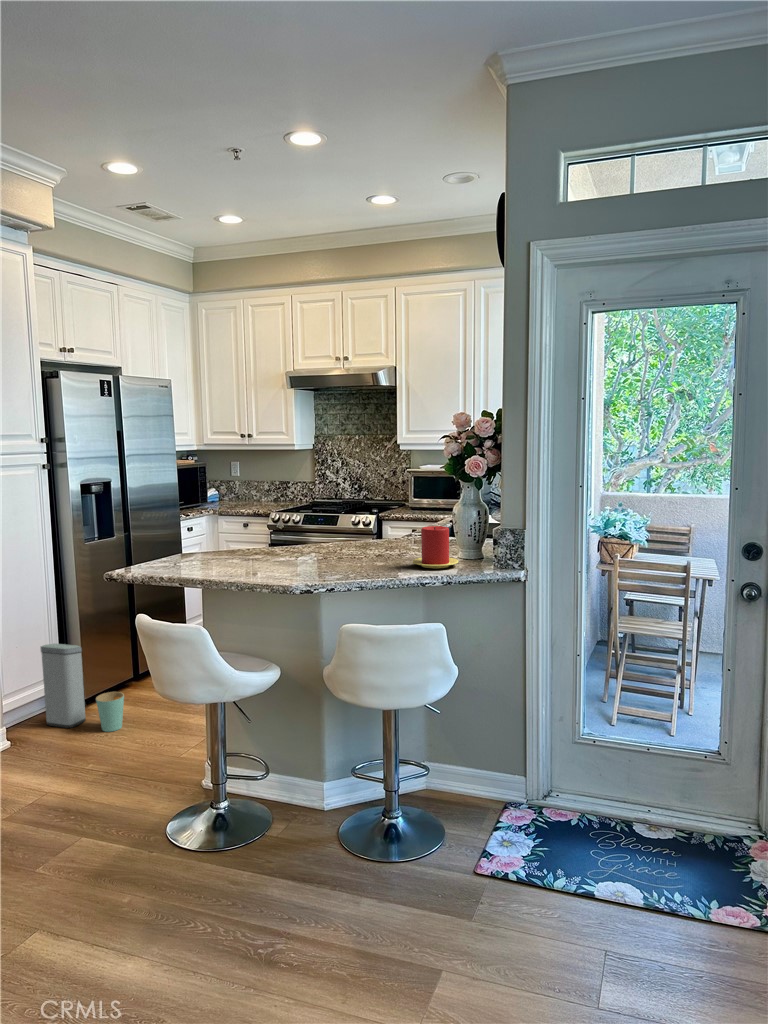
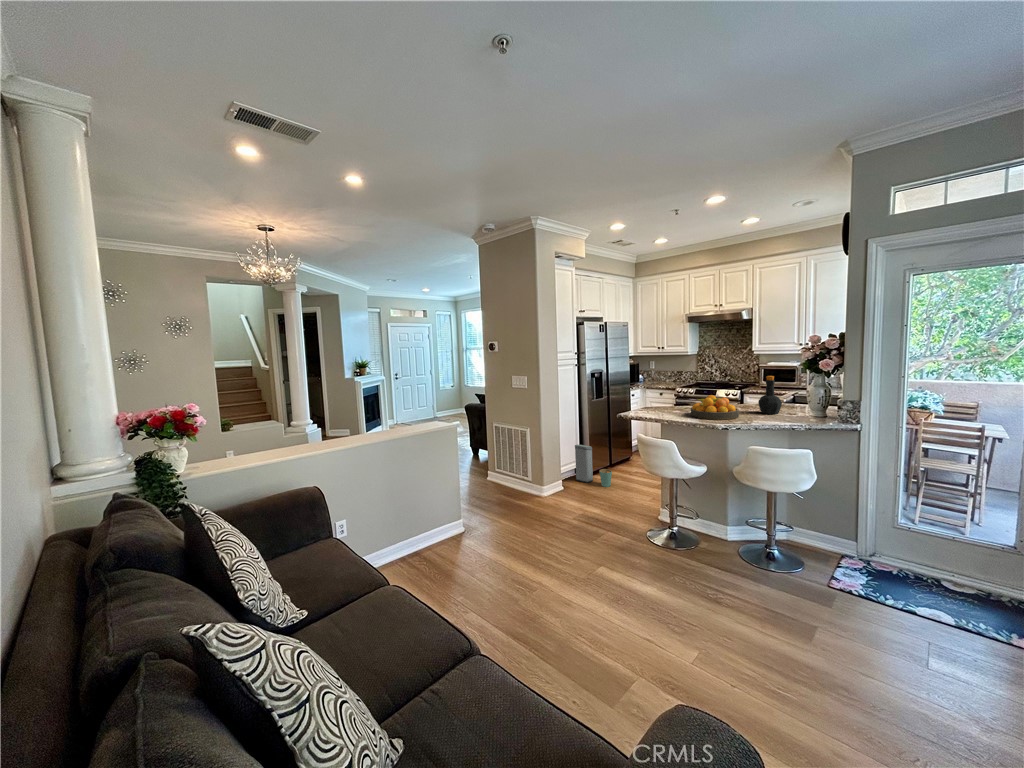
bottle: none [379,485,415,558] -> present [758,376,782,414]
fruit bowl: none [254,524,342,574] -> present [691,395,739,420]
candle: present [413,526,458,568] -> none [783,399,814,421]

